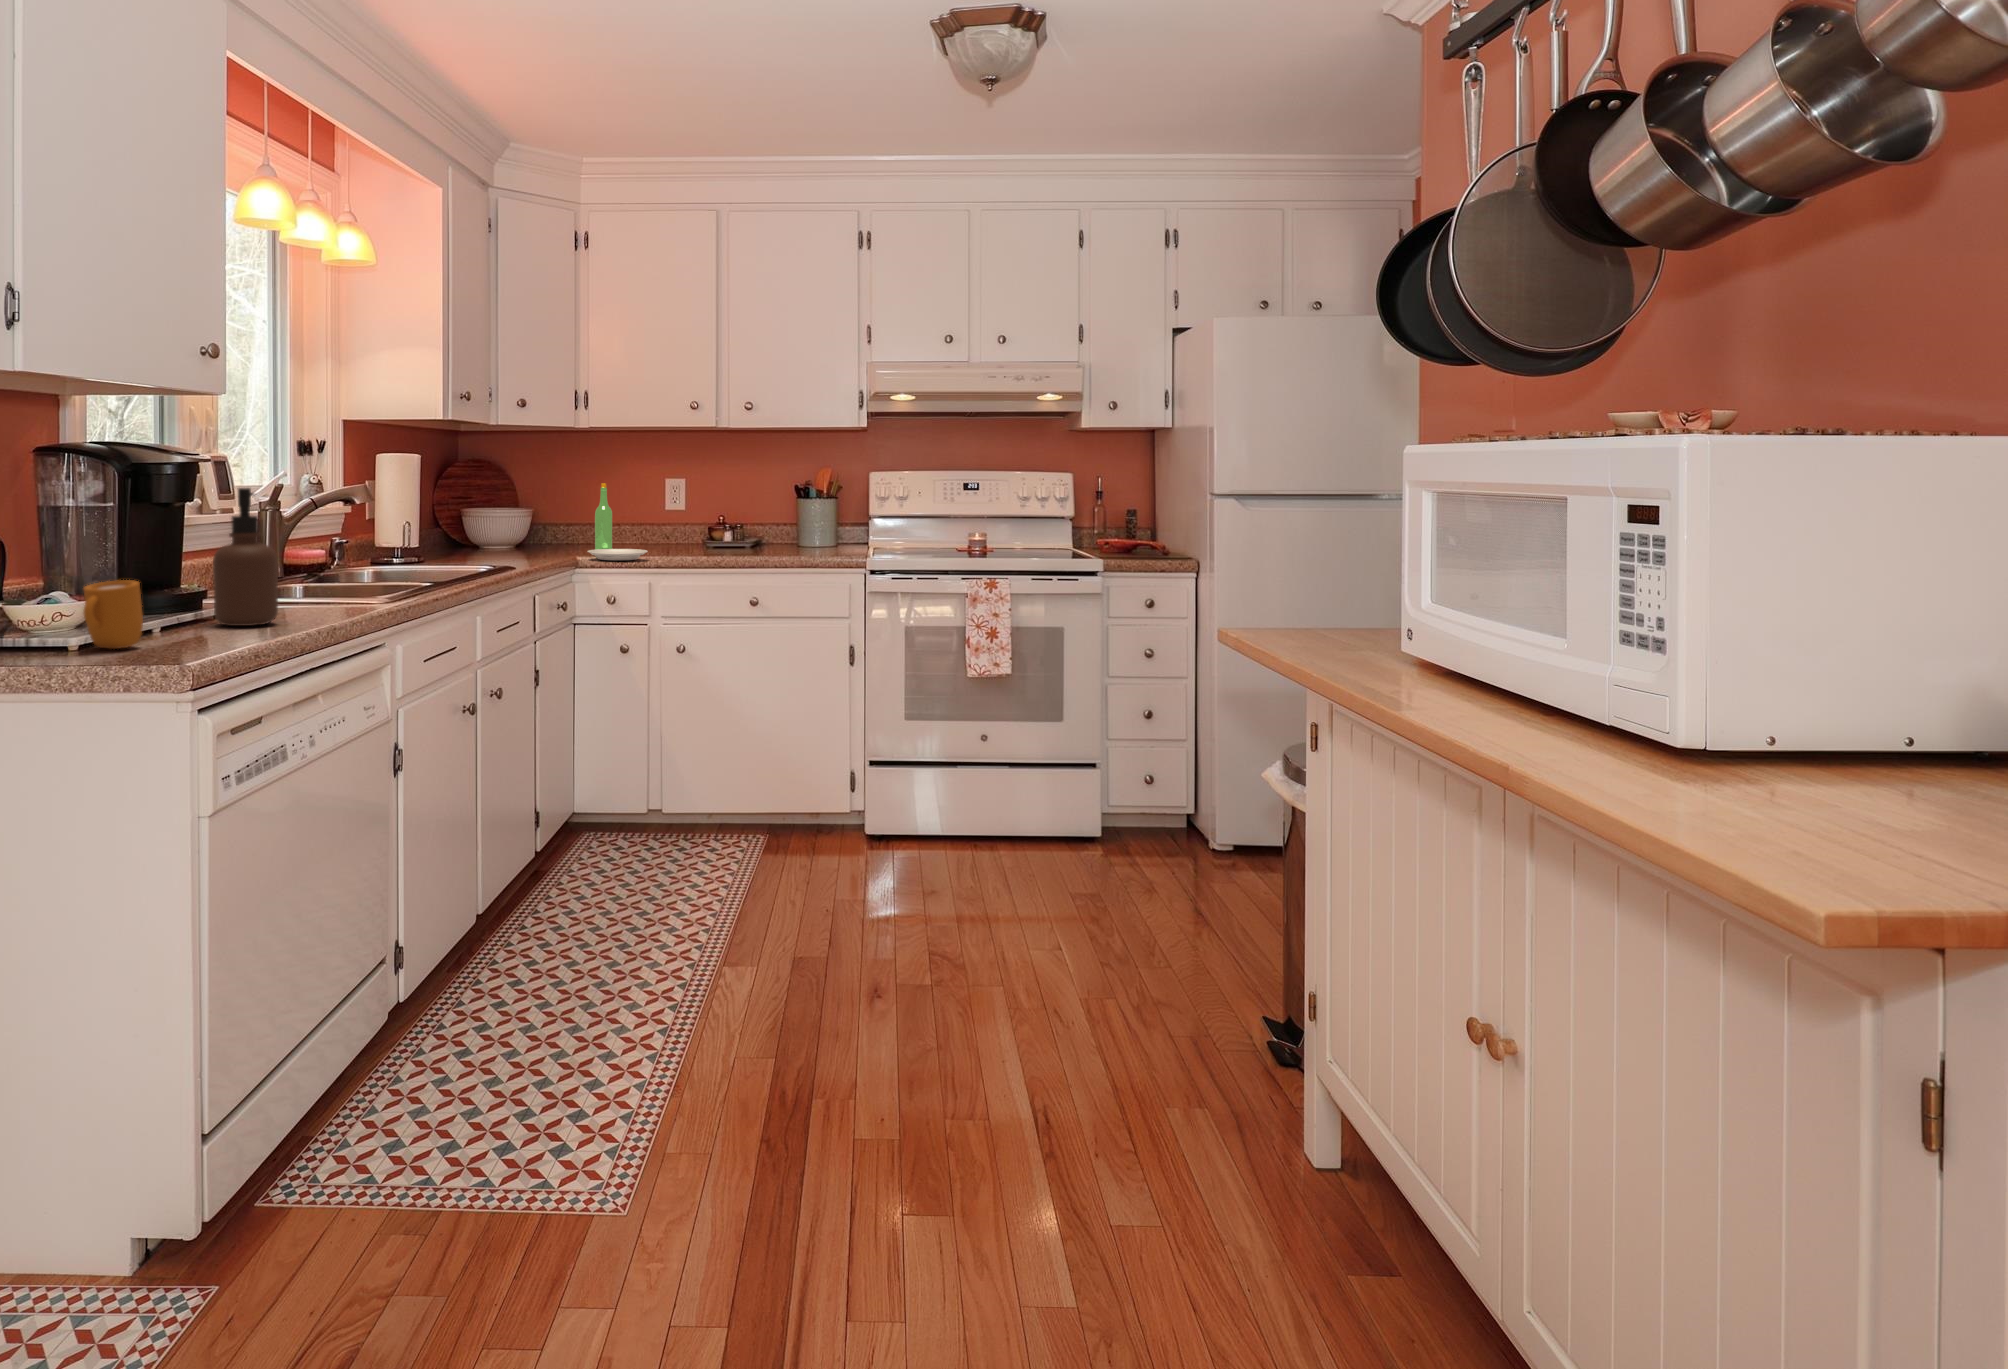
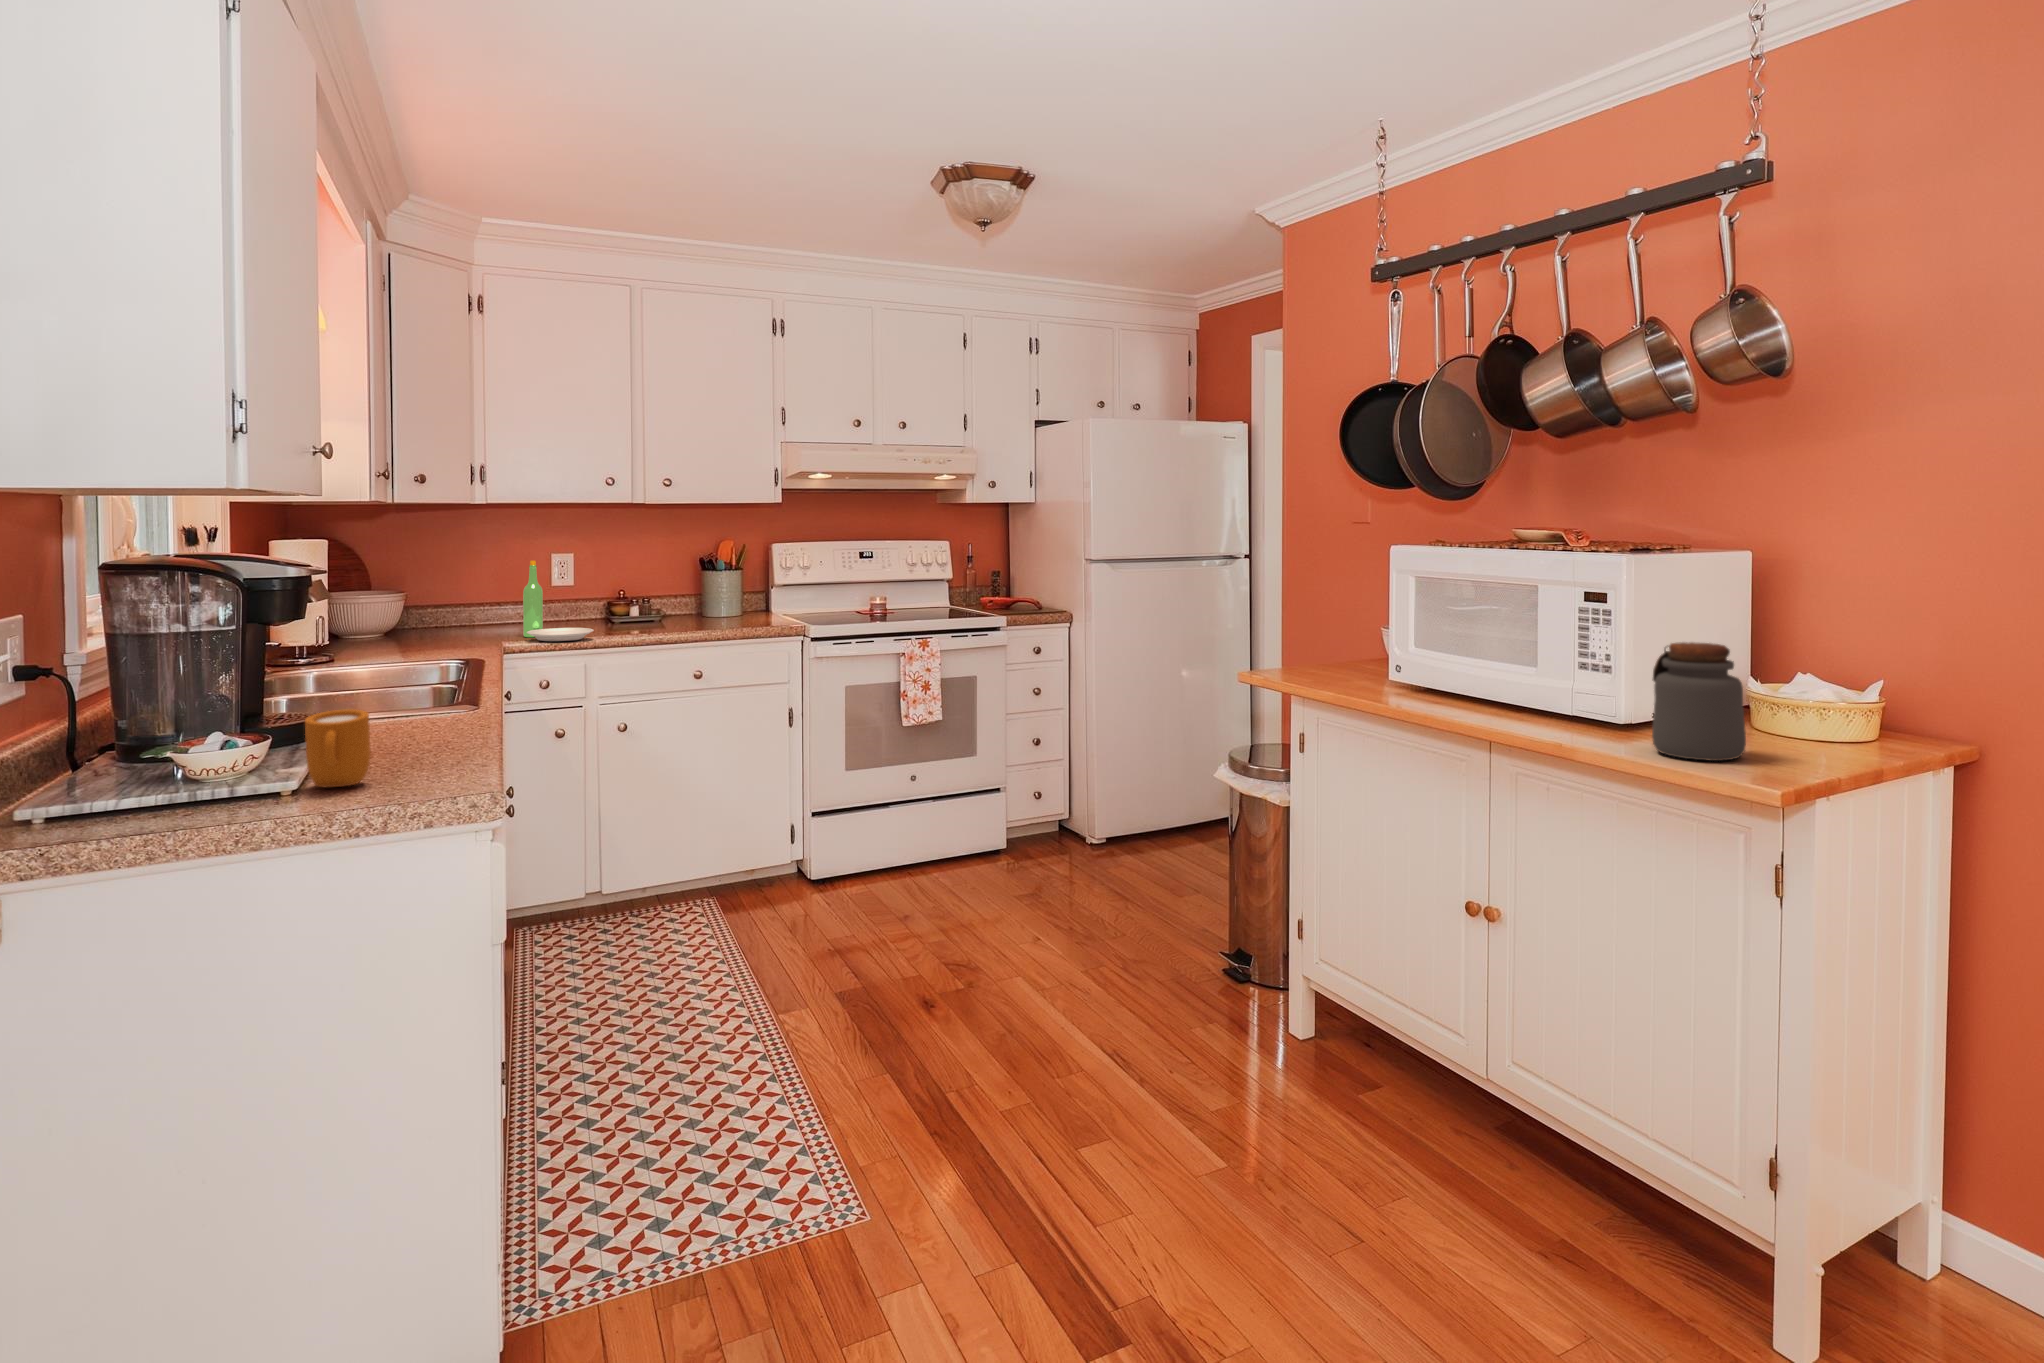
soap dispenser: present [213,488,278,626] -> none [358,597,432,749]
jar: none [1674,596,1875,819] -> present [1652,642,1746,761]

